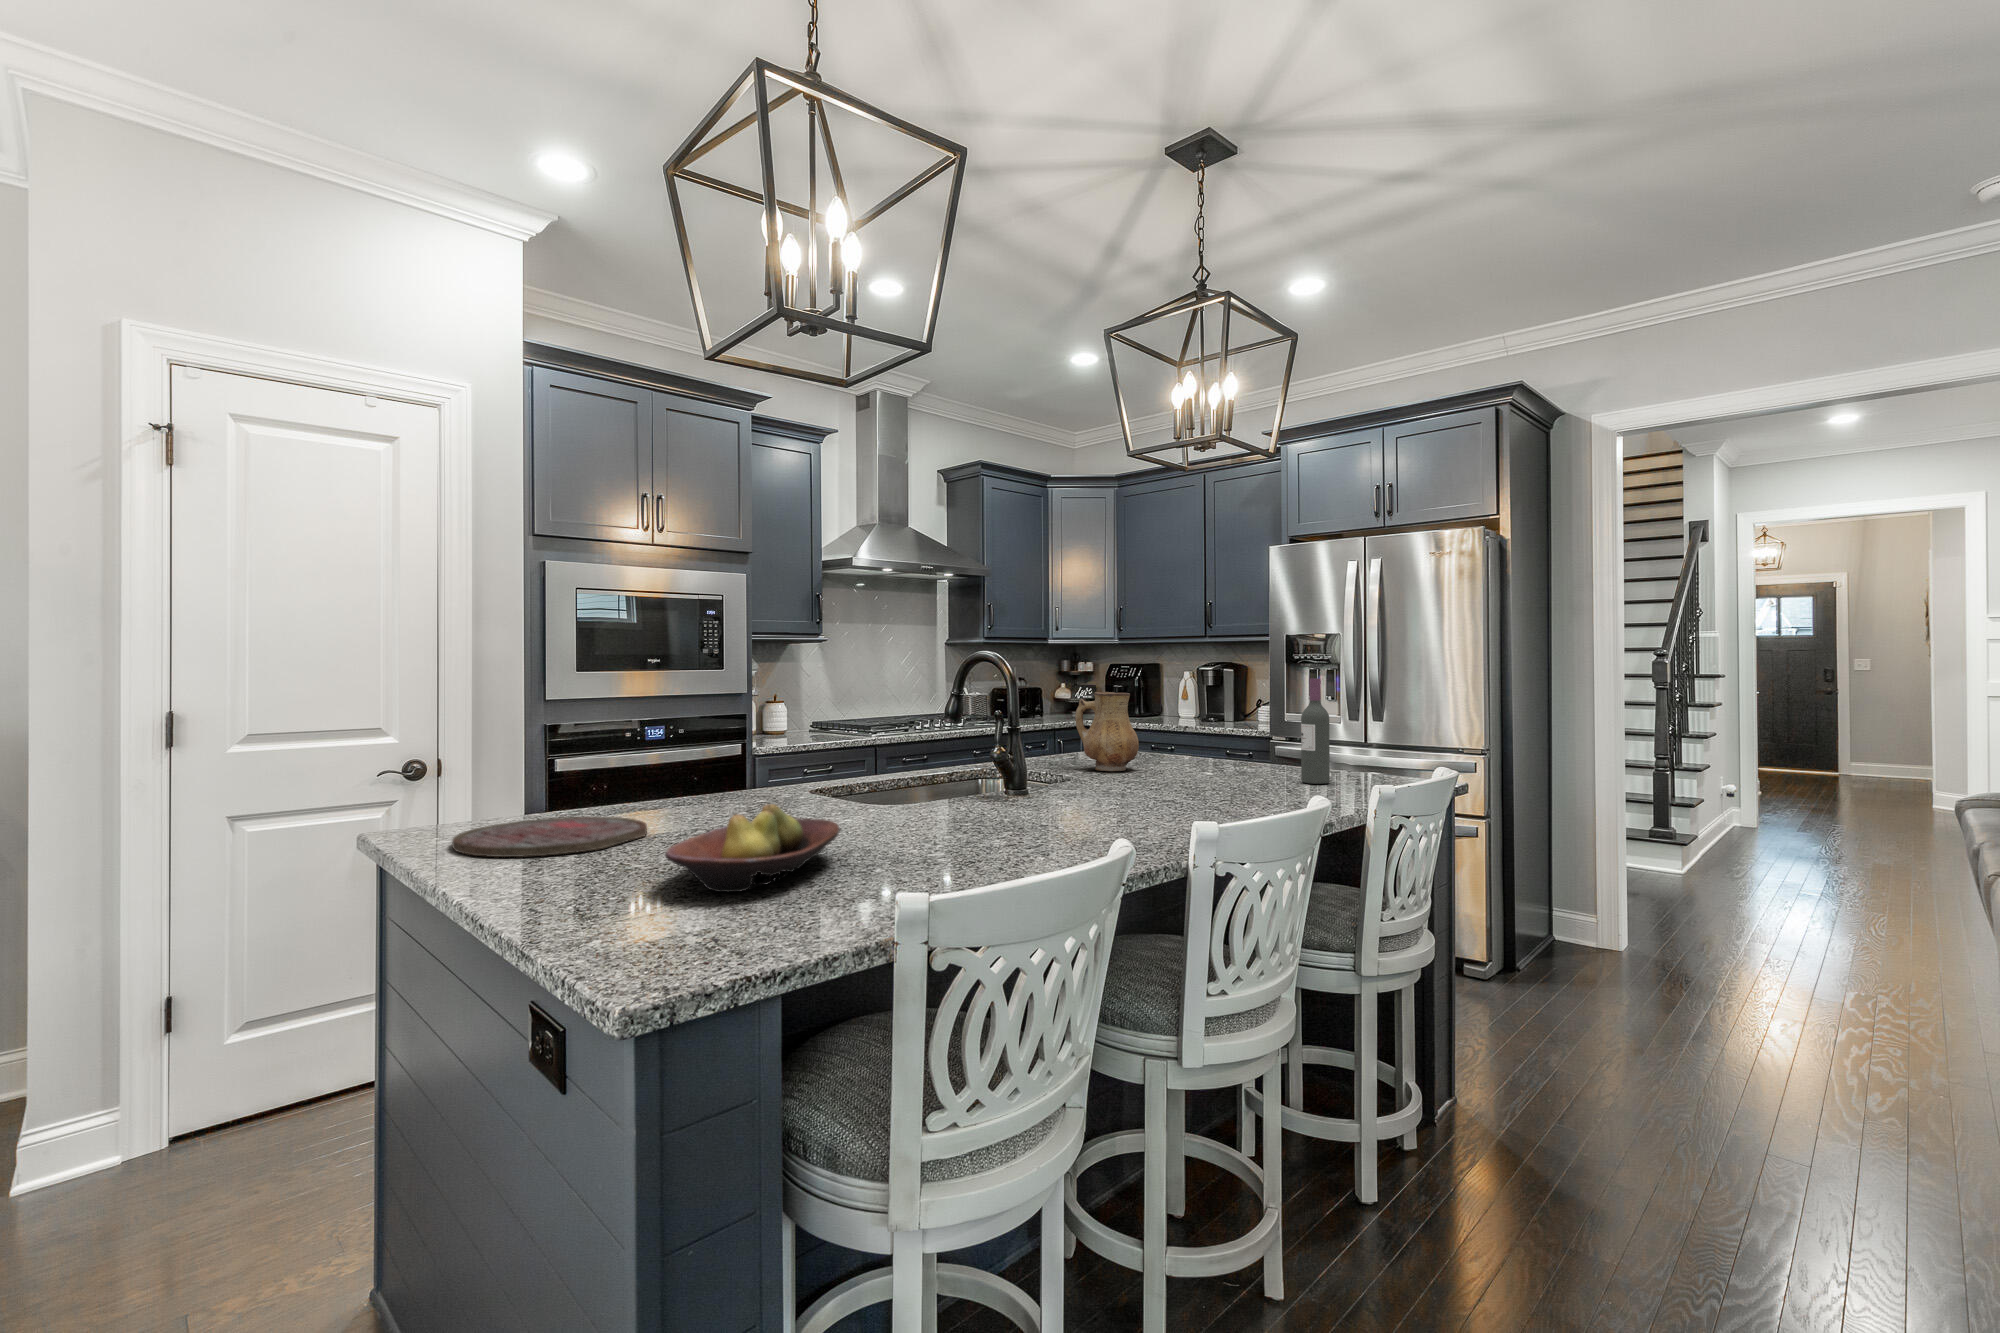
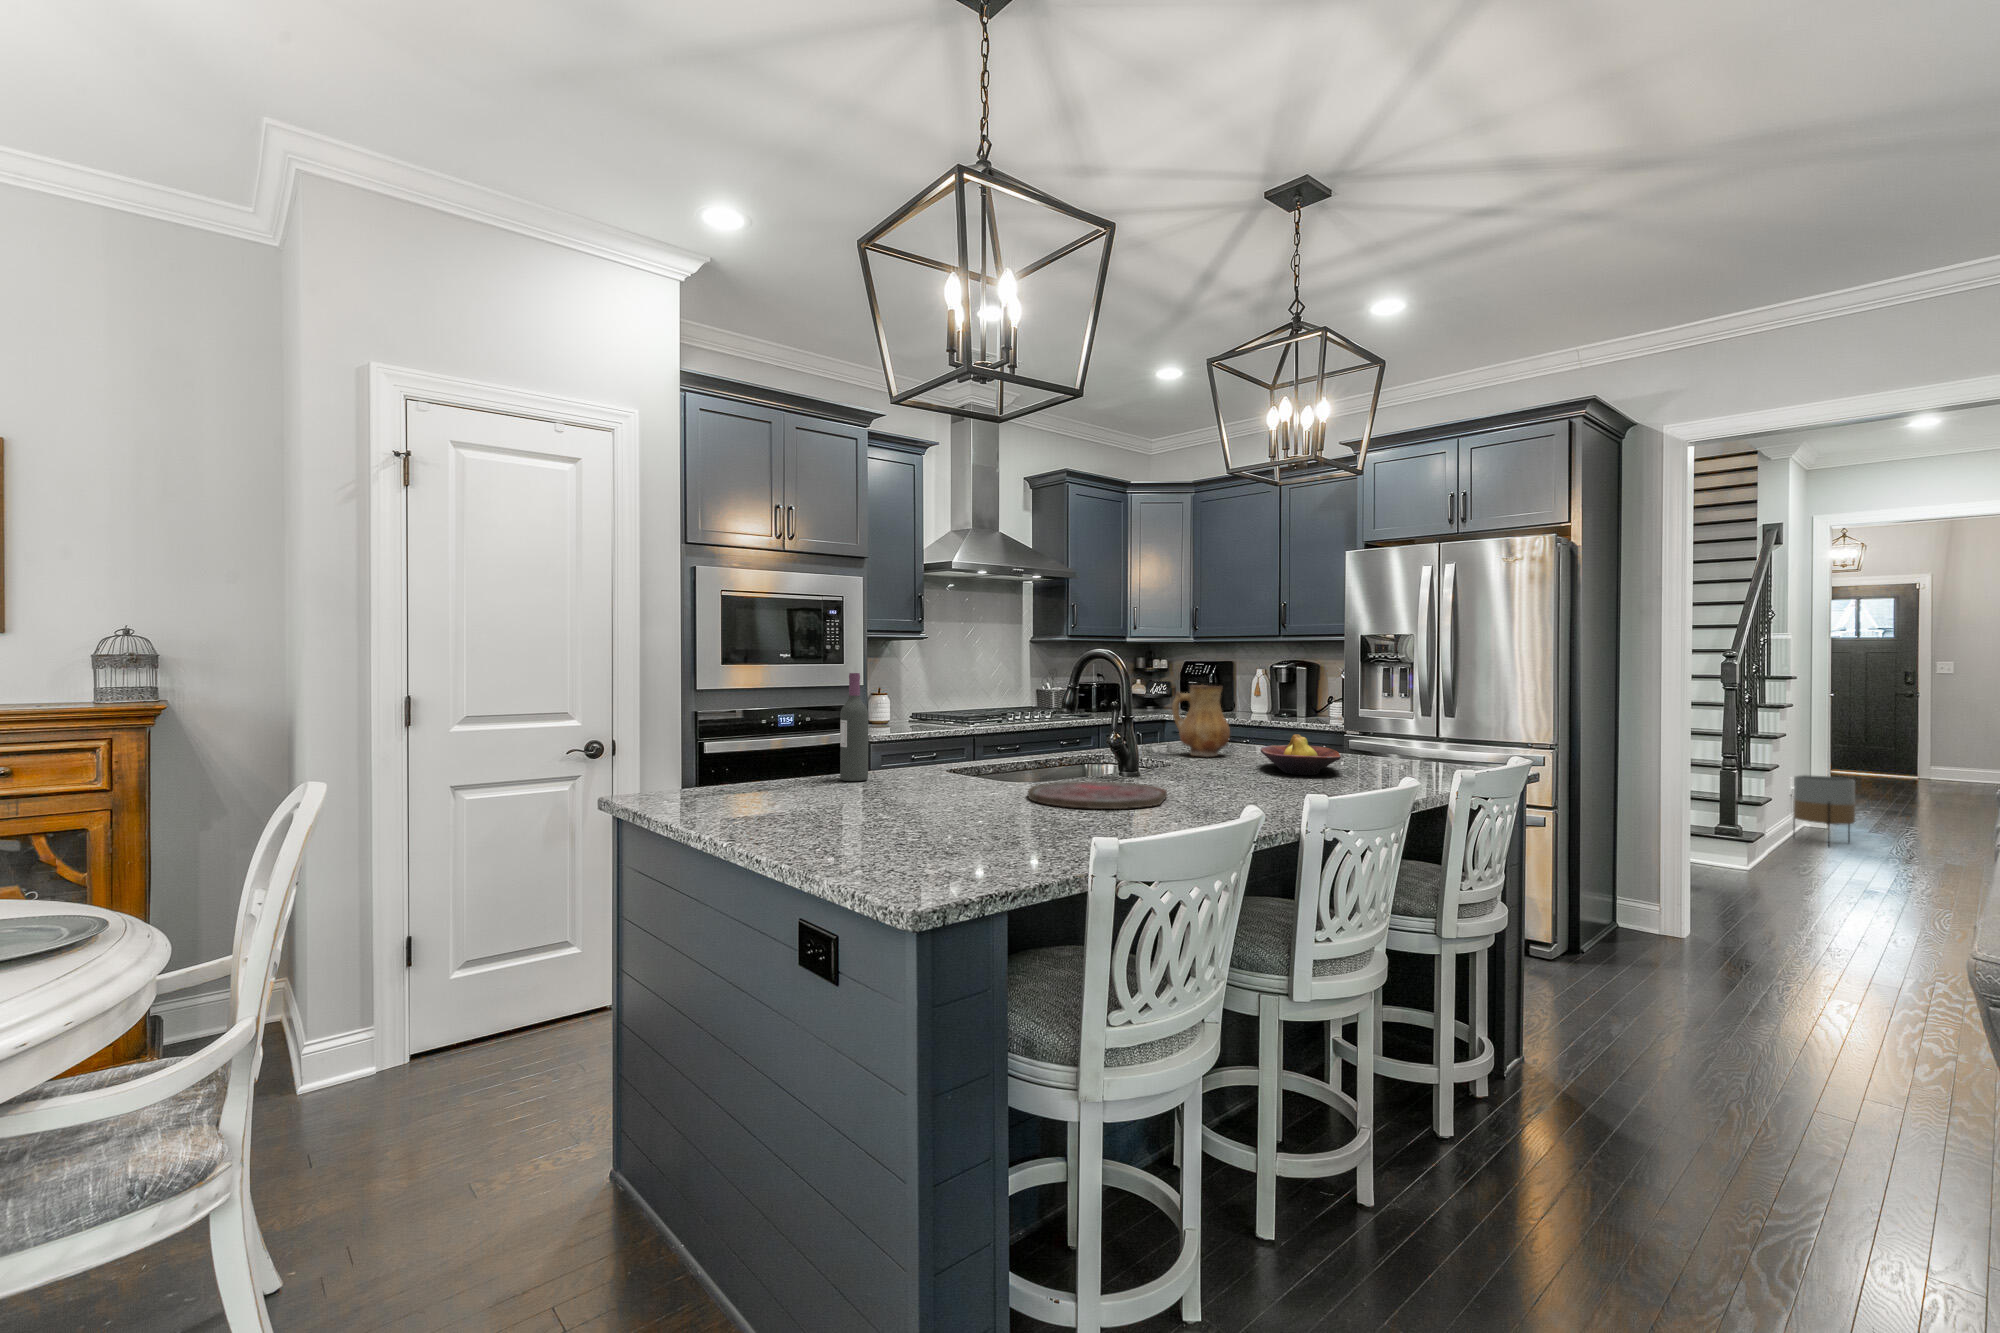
wine bottle: present [1301,678,1330,784] -> present [840,673,868,781]
planter: none [1725,776,1784,849] -> present [1793,775,1855,845]
fruit bowl: present [665,804,840,892] -> present [1261,734,1341,775]
cutting board: present [452,817,647,857] -> present [1028,782,1167,809]

